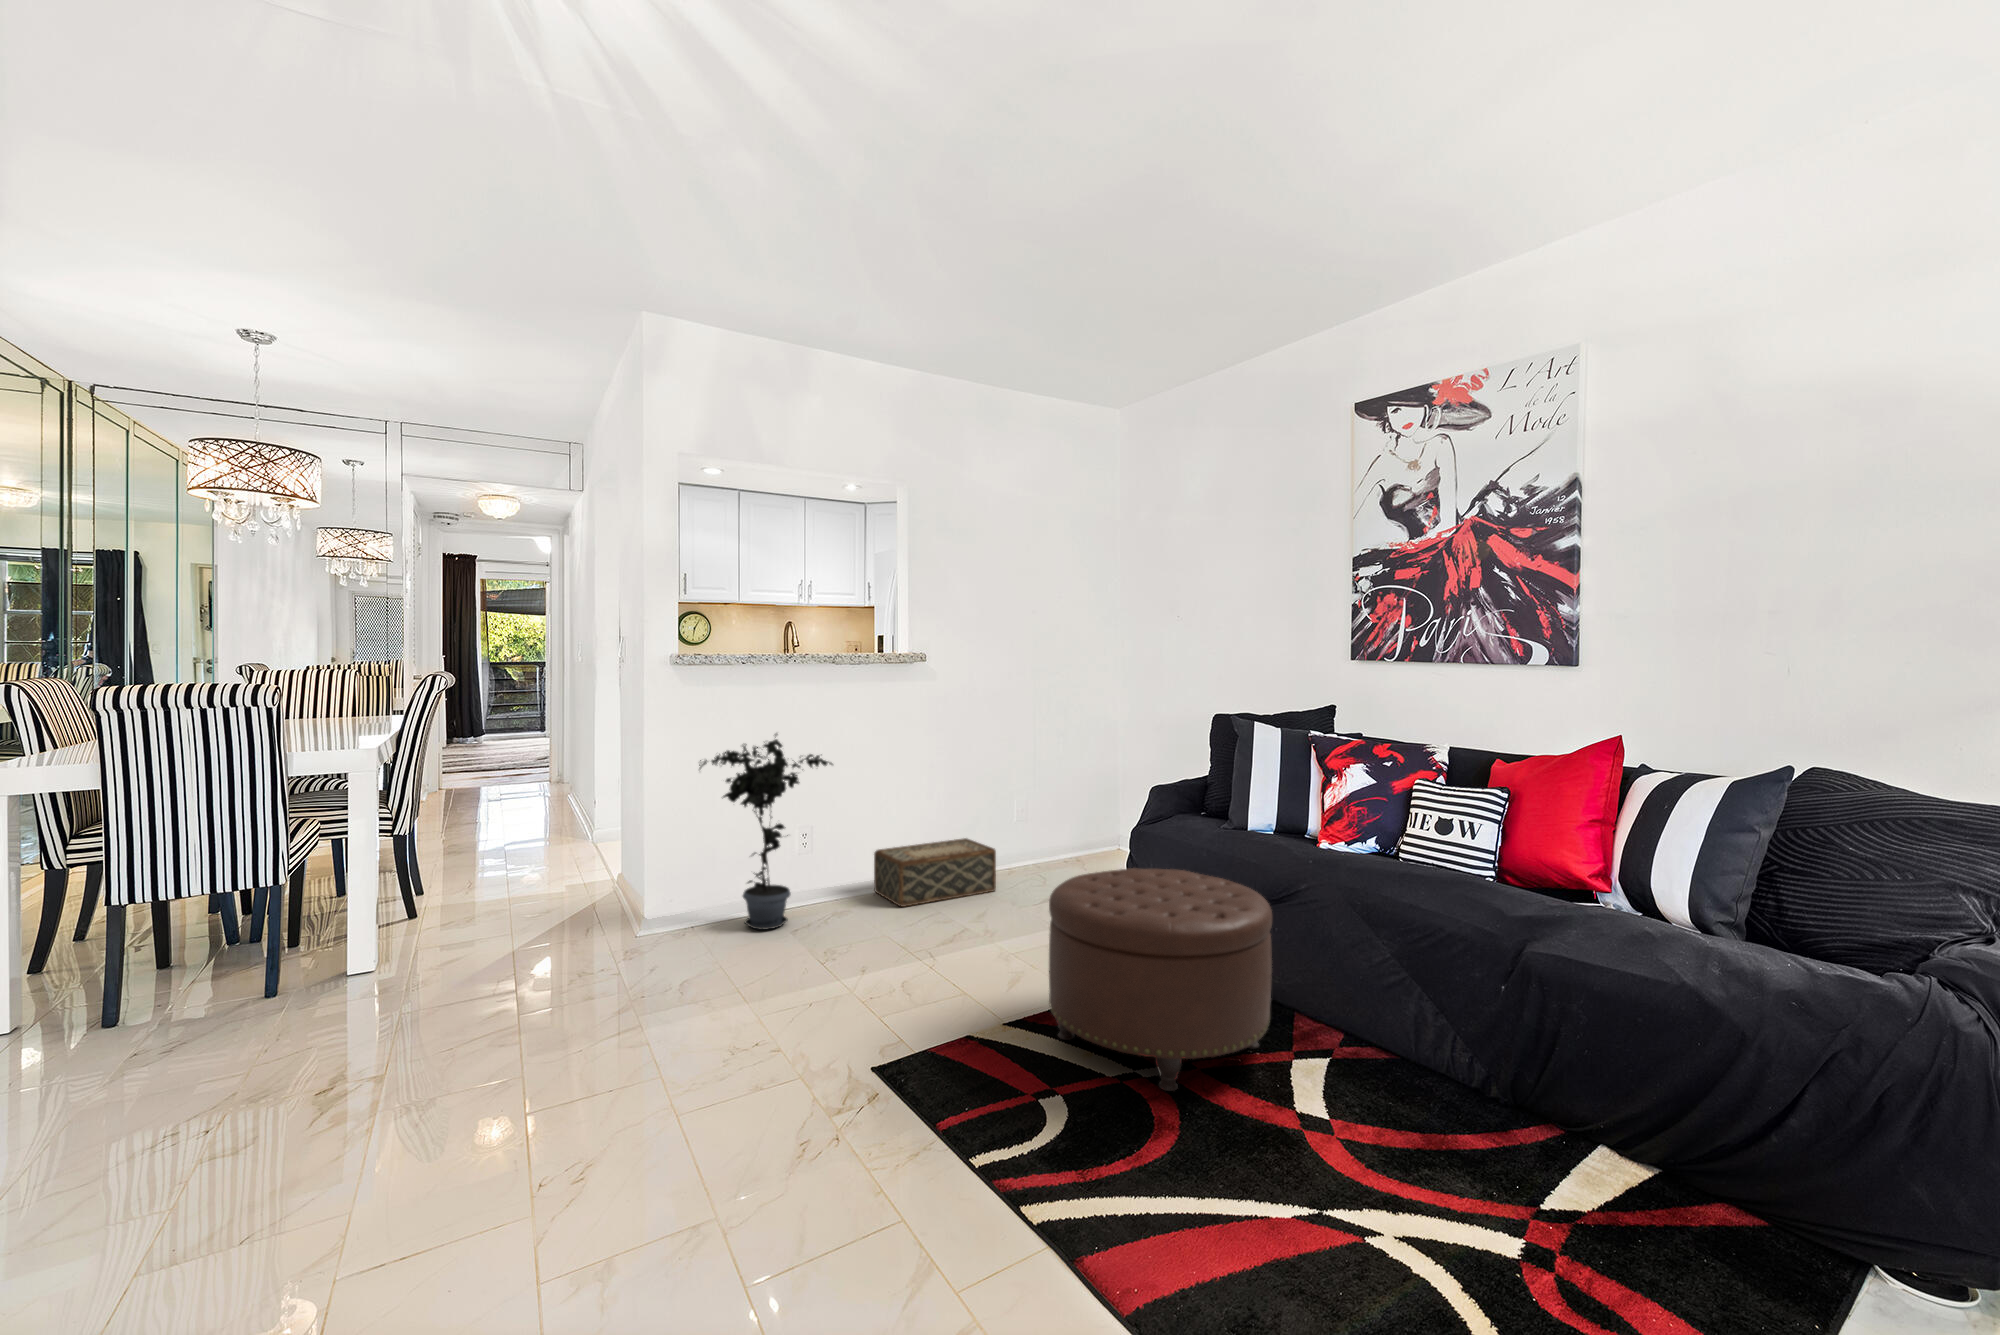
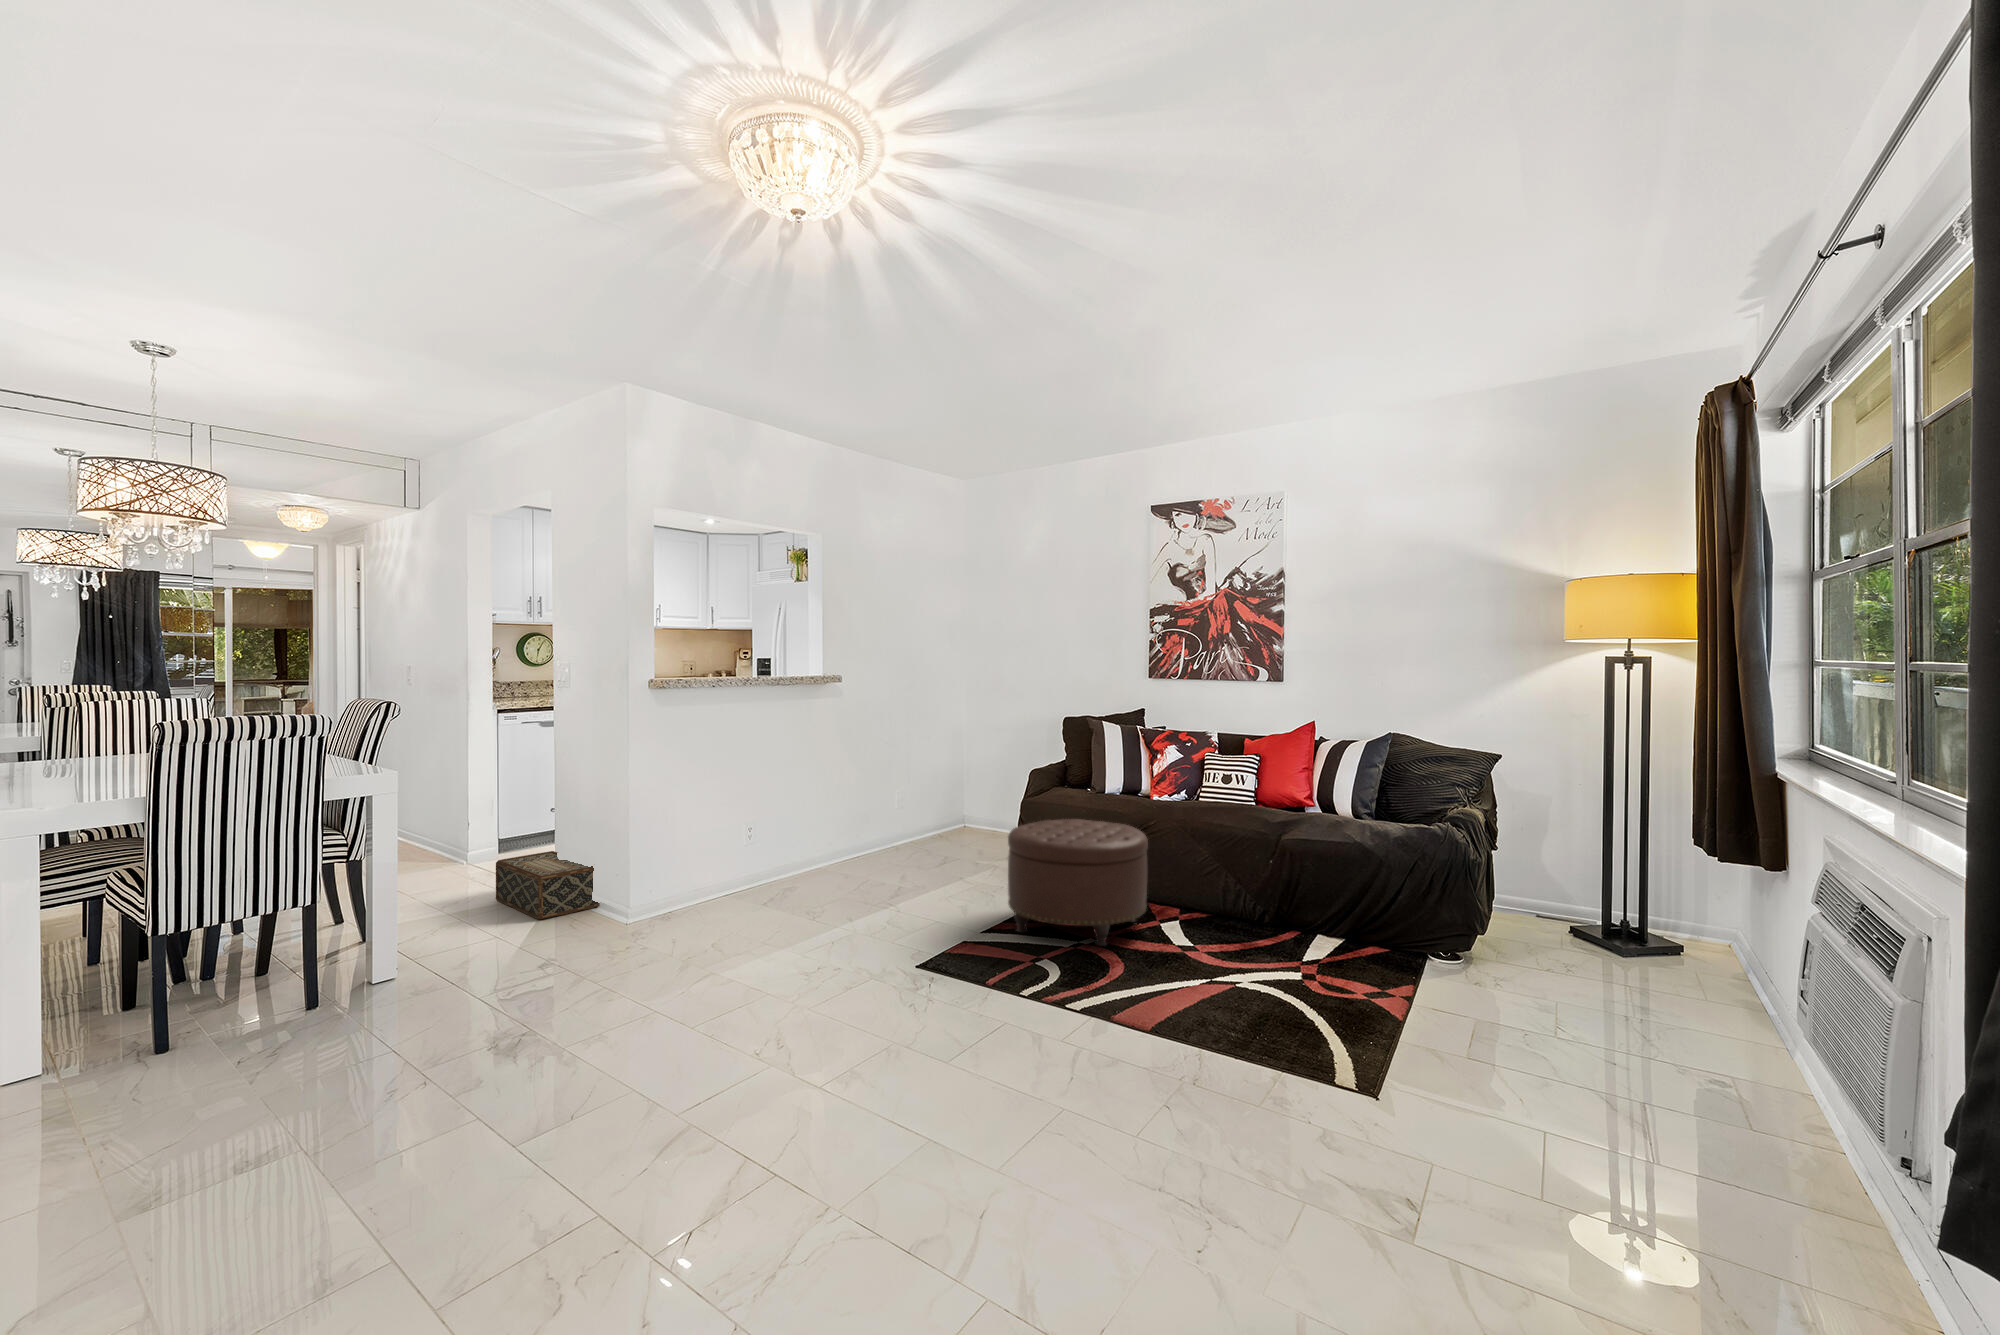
potted plant: present [699,734,833,930] -> none [683,739,784,900]
woven basket: present [874,838,996,907] -> present [496,851,600,919]

